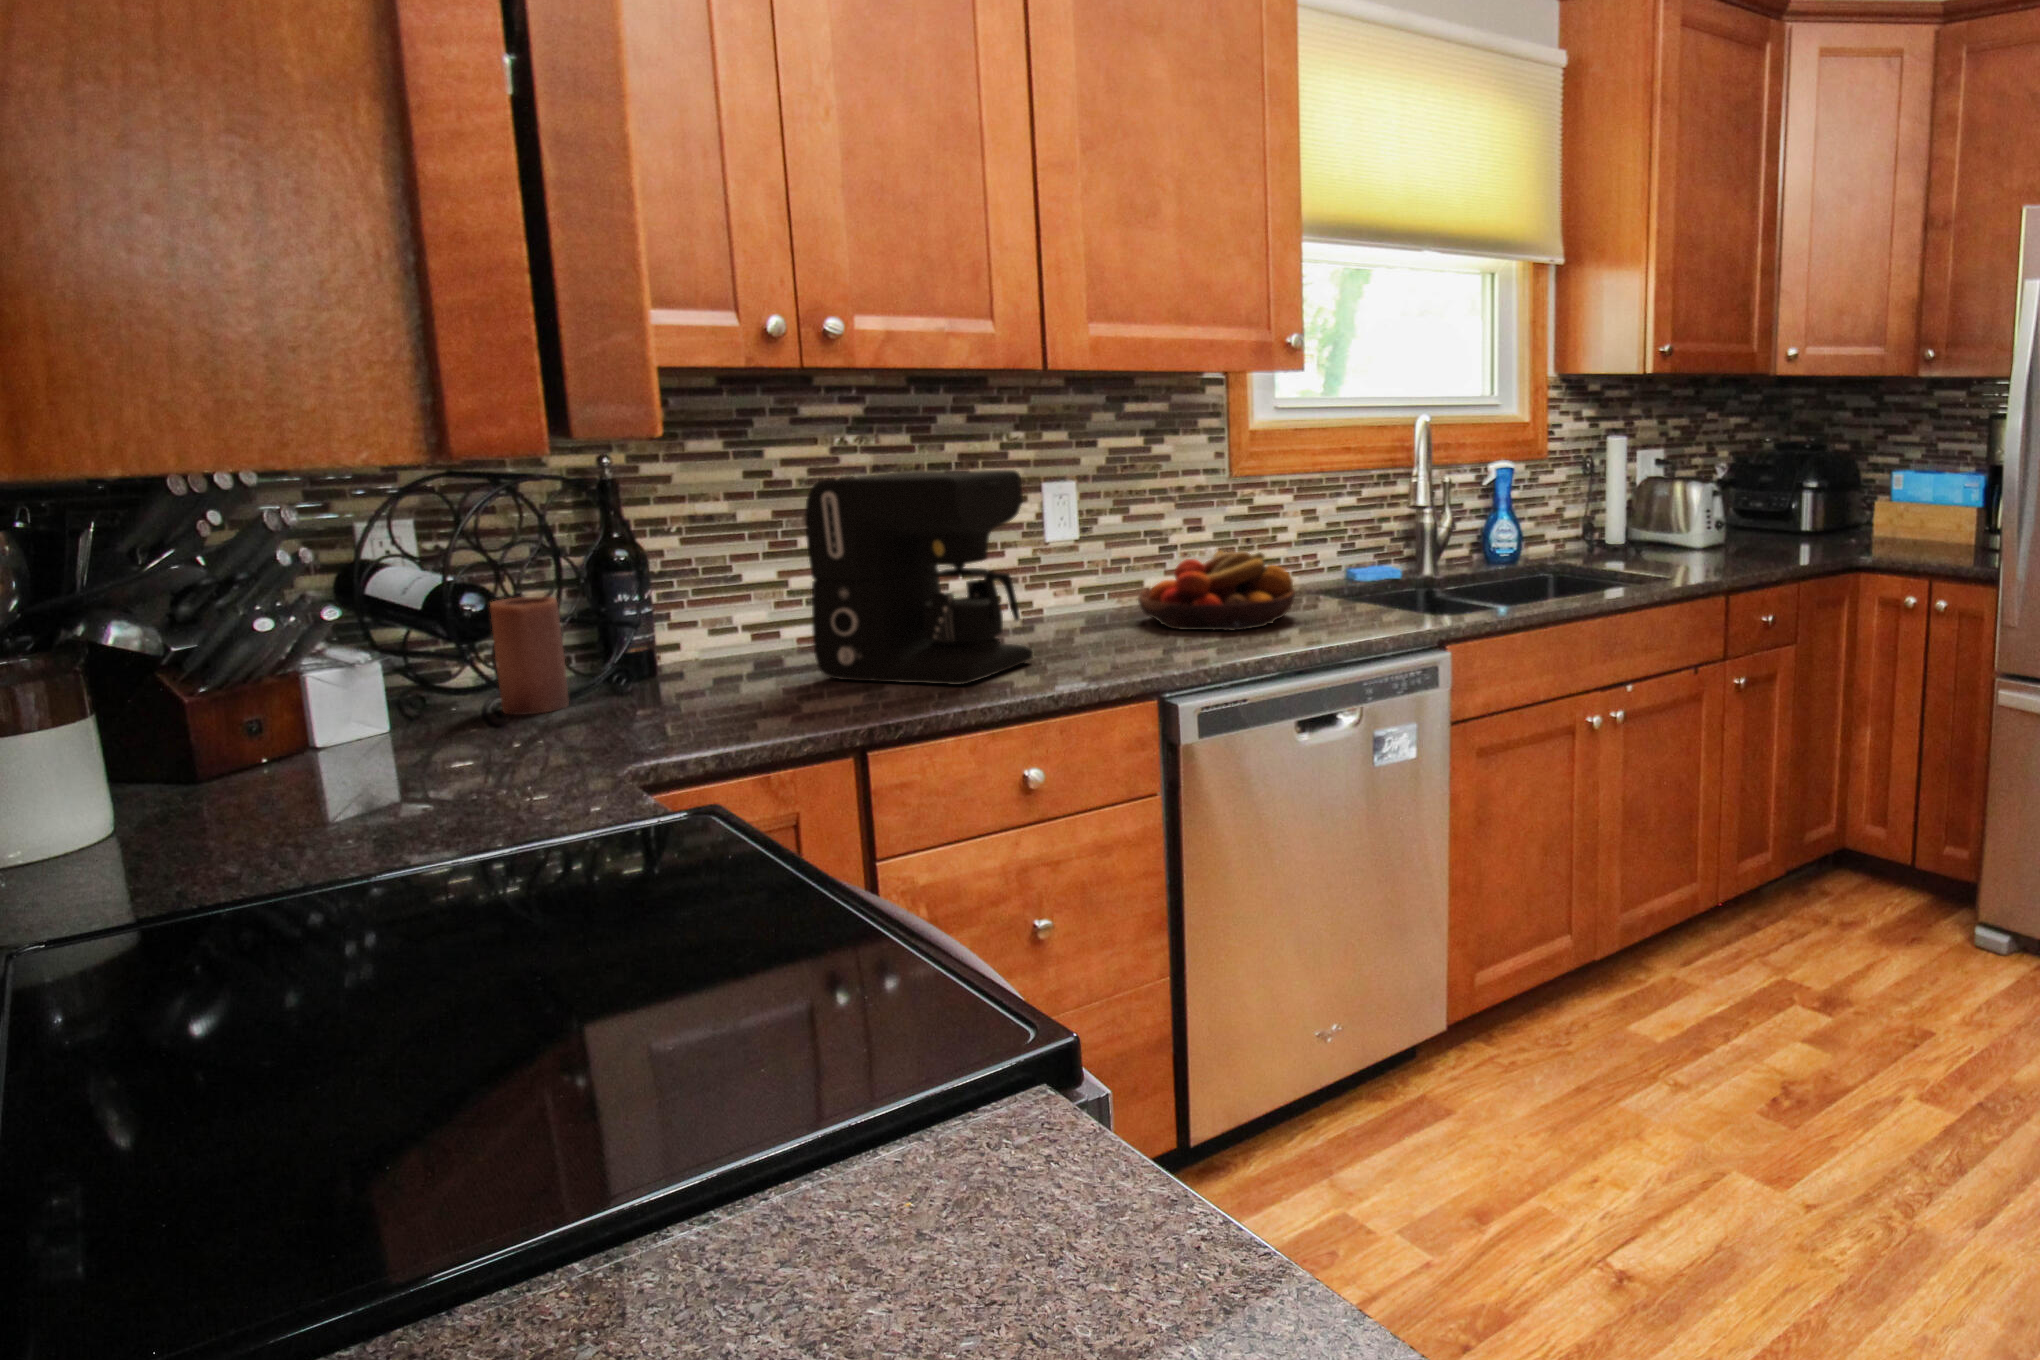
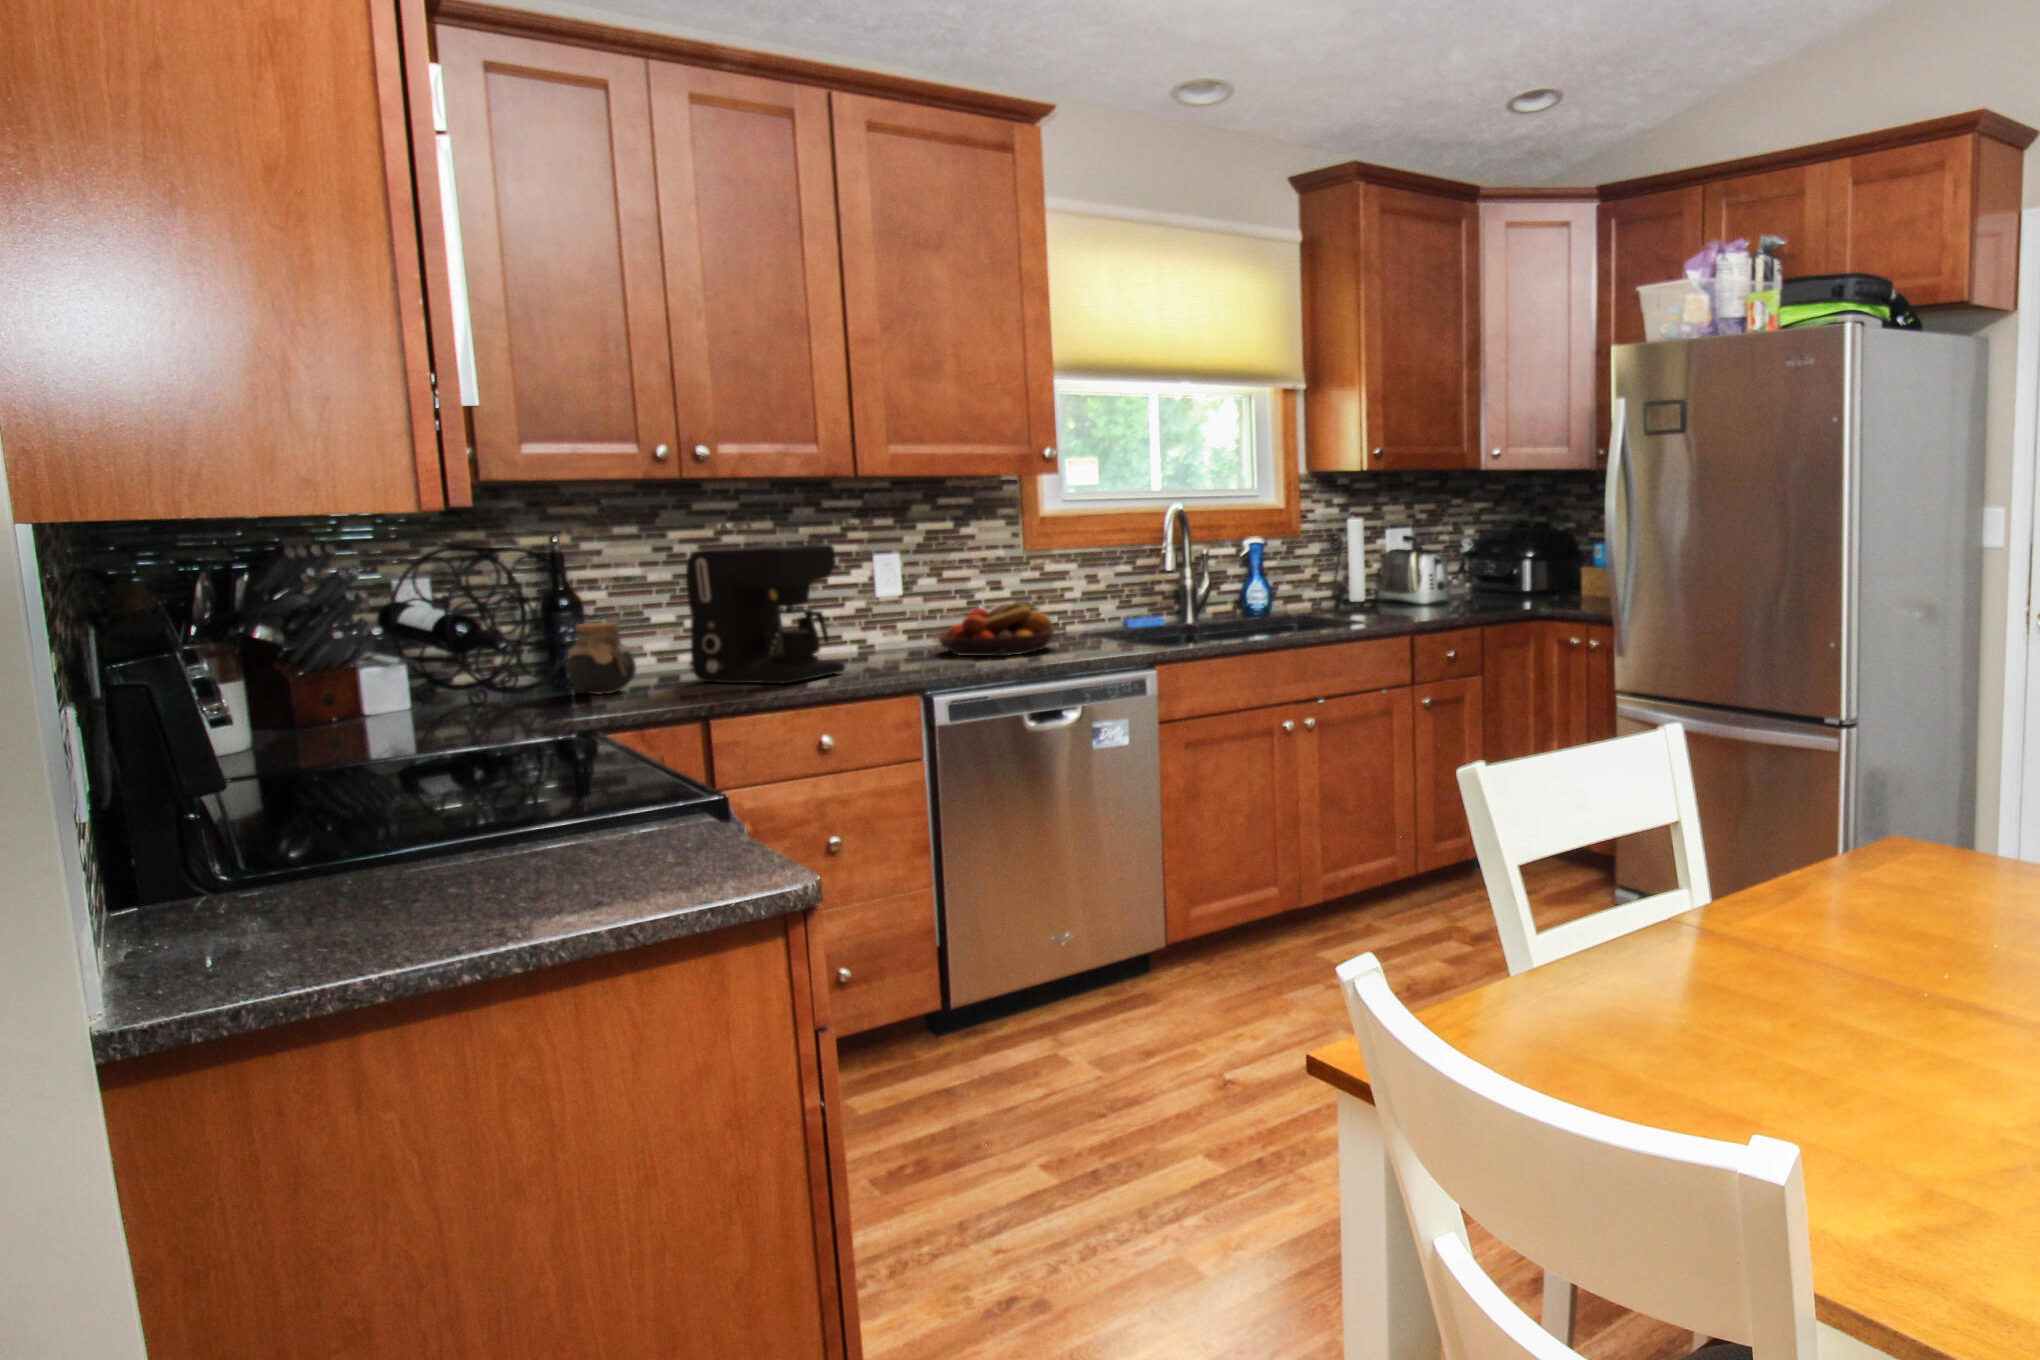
jar: none [628,590,735,704] -> present [566,622,636,694]
candle: present [490,597,569,715] -> none [479,626,528,701]

